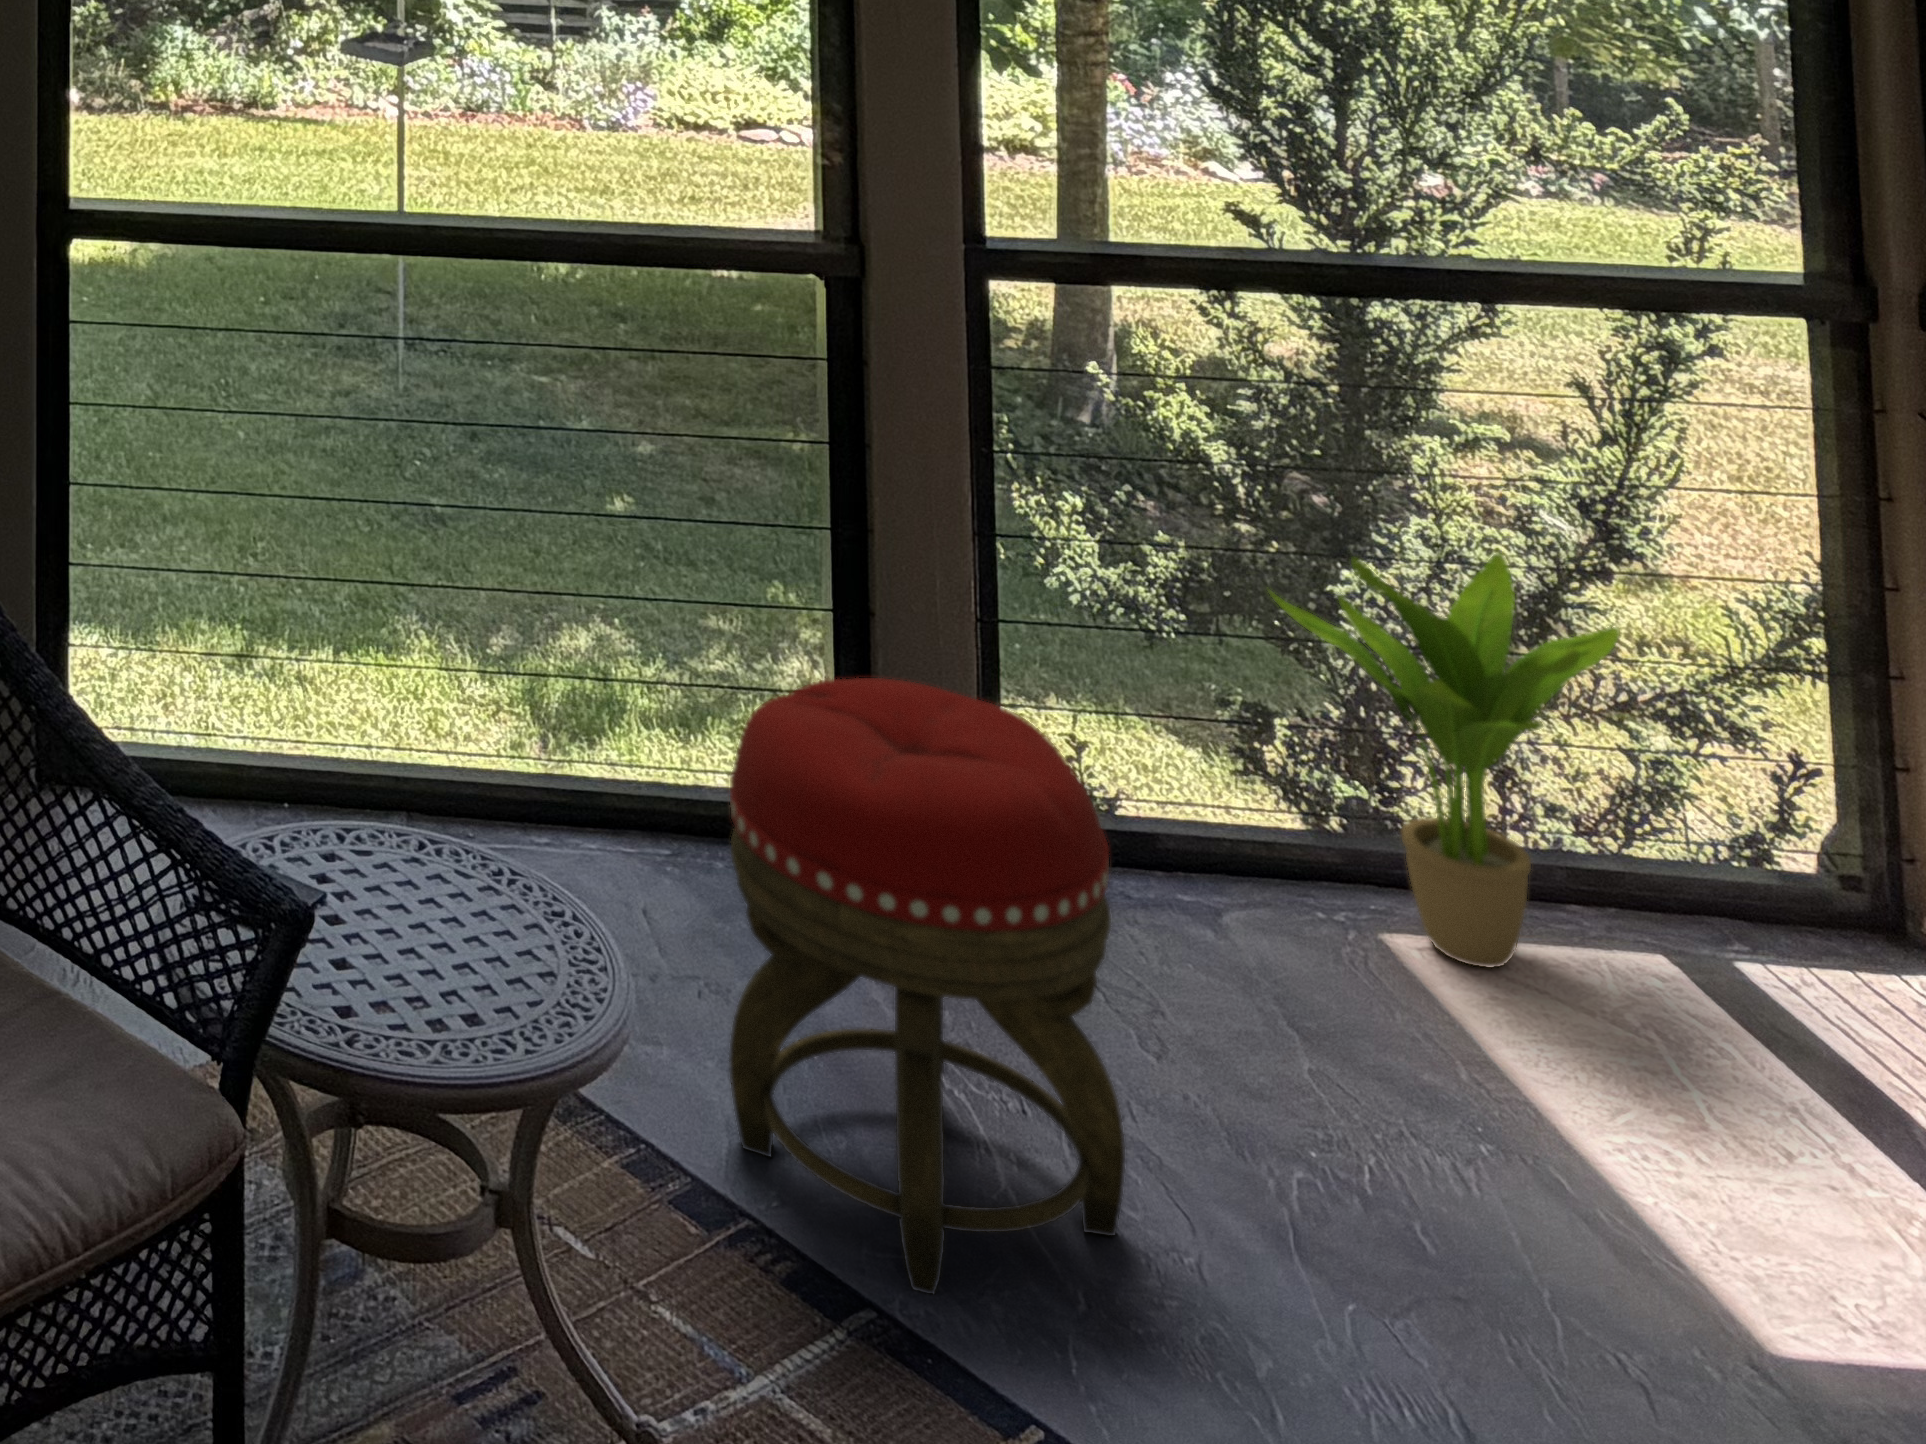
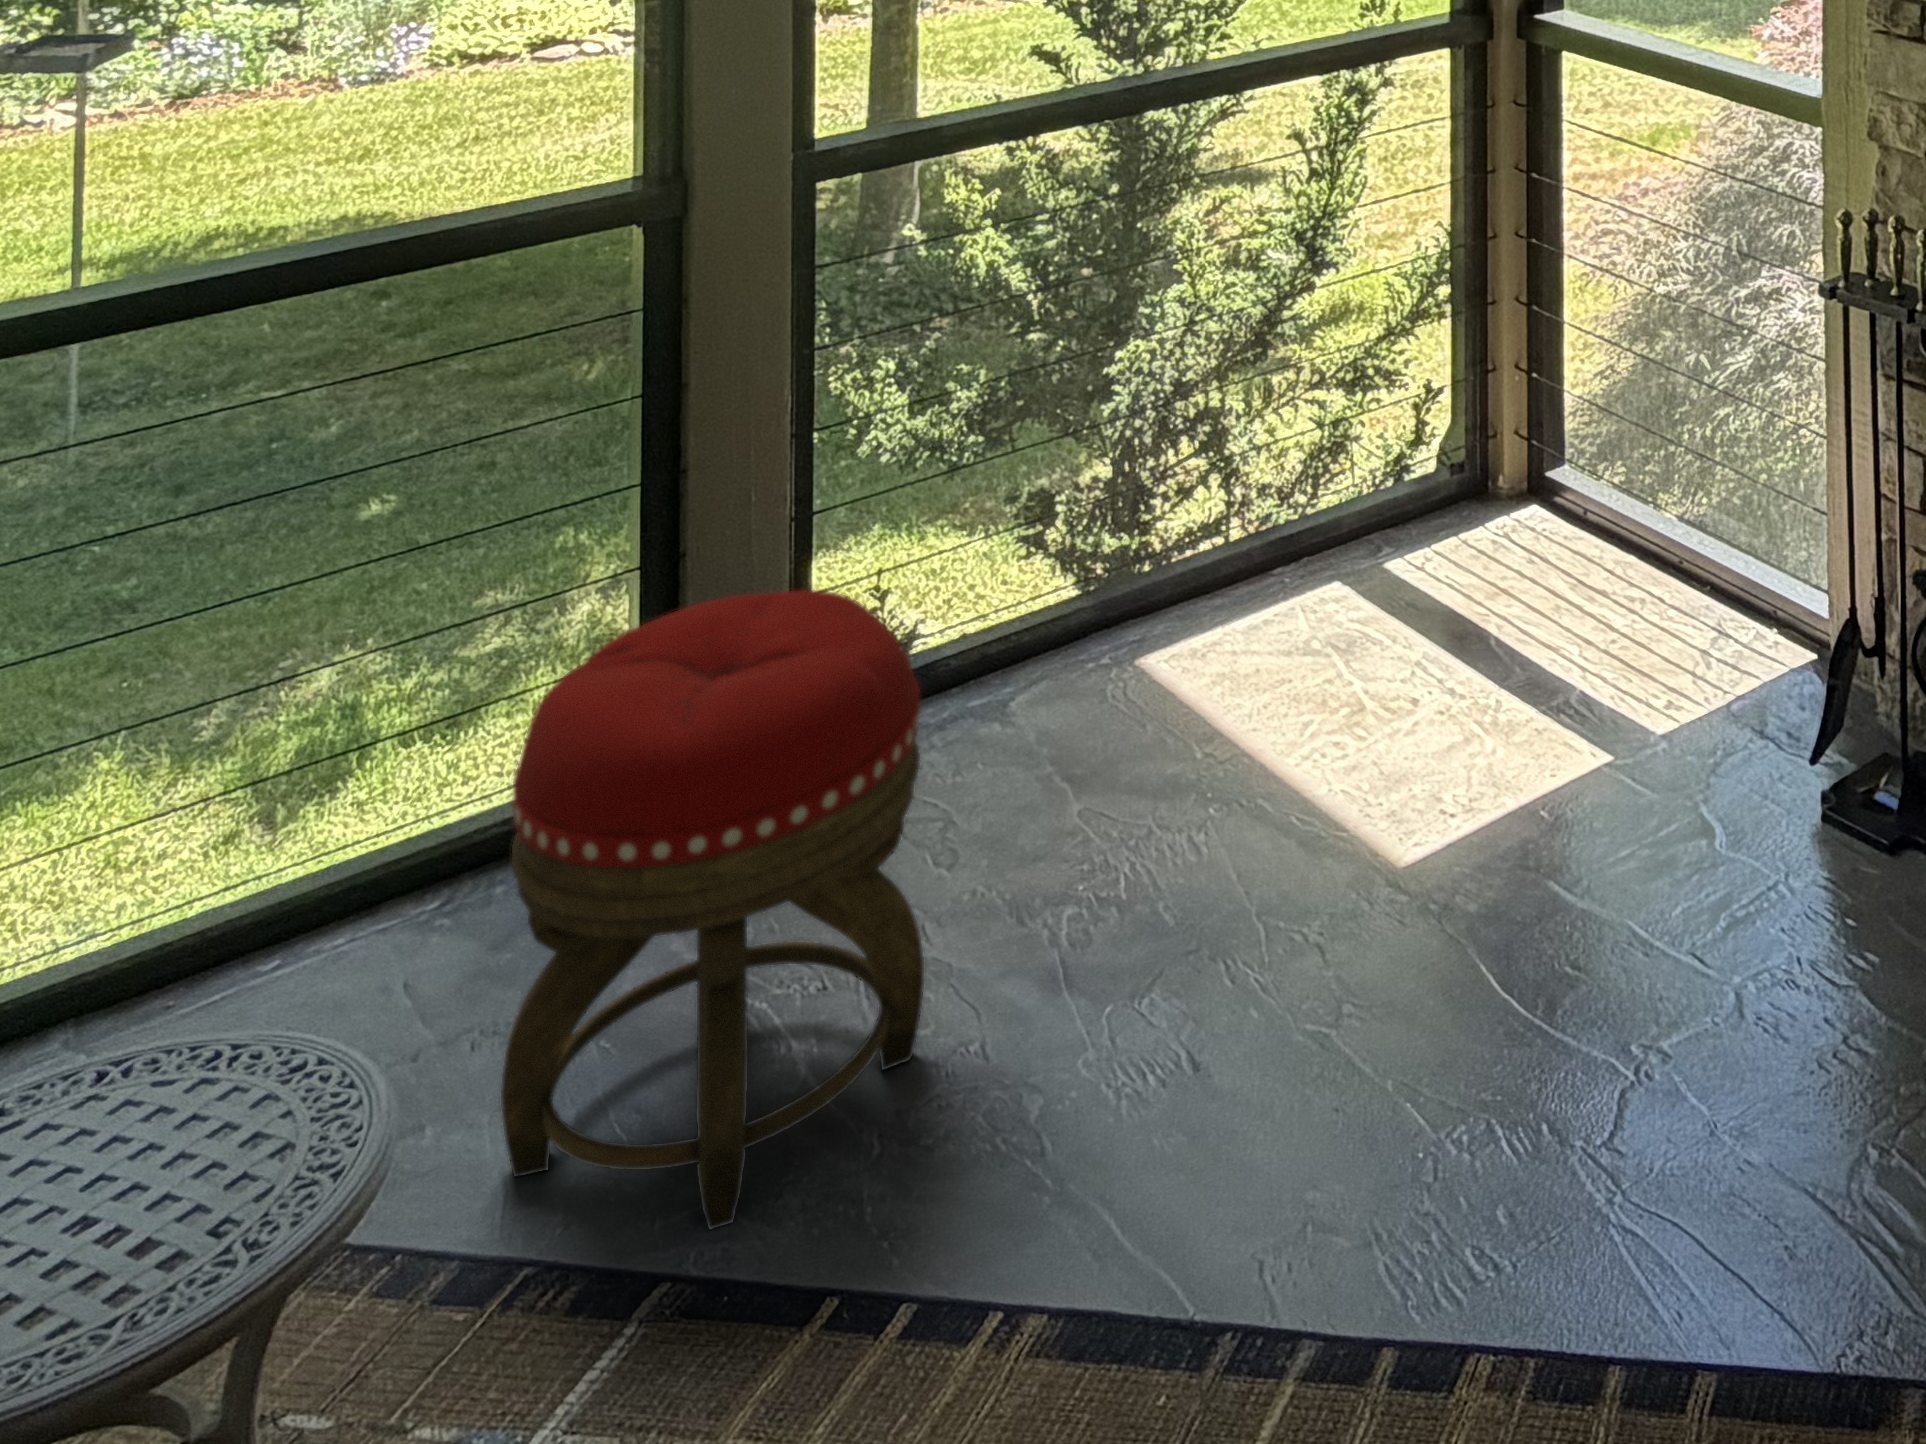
potted plant: present [1270,553,1620,967] -> none [1047,288,1321,649]

